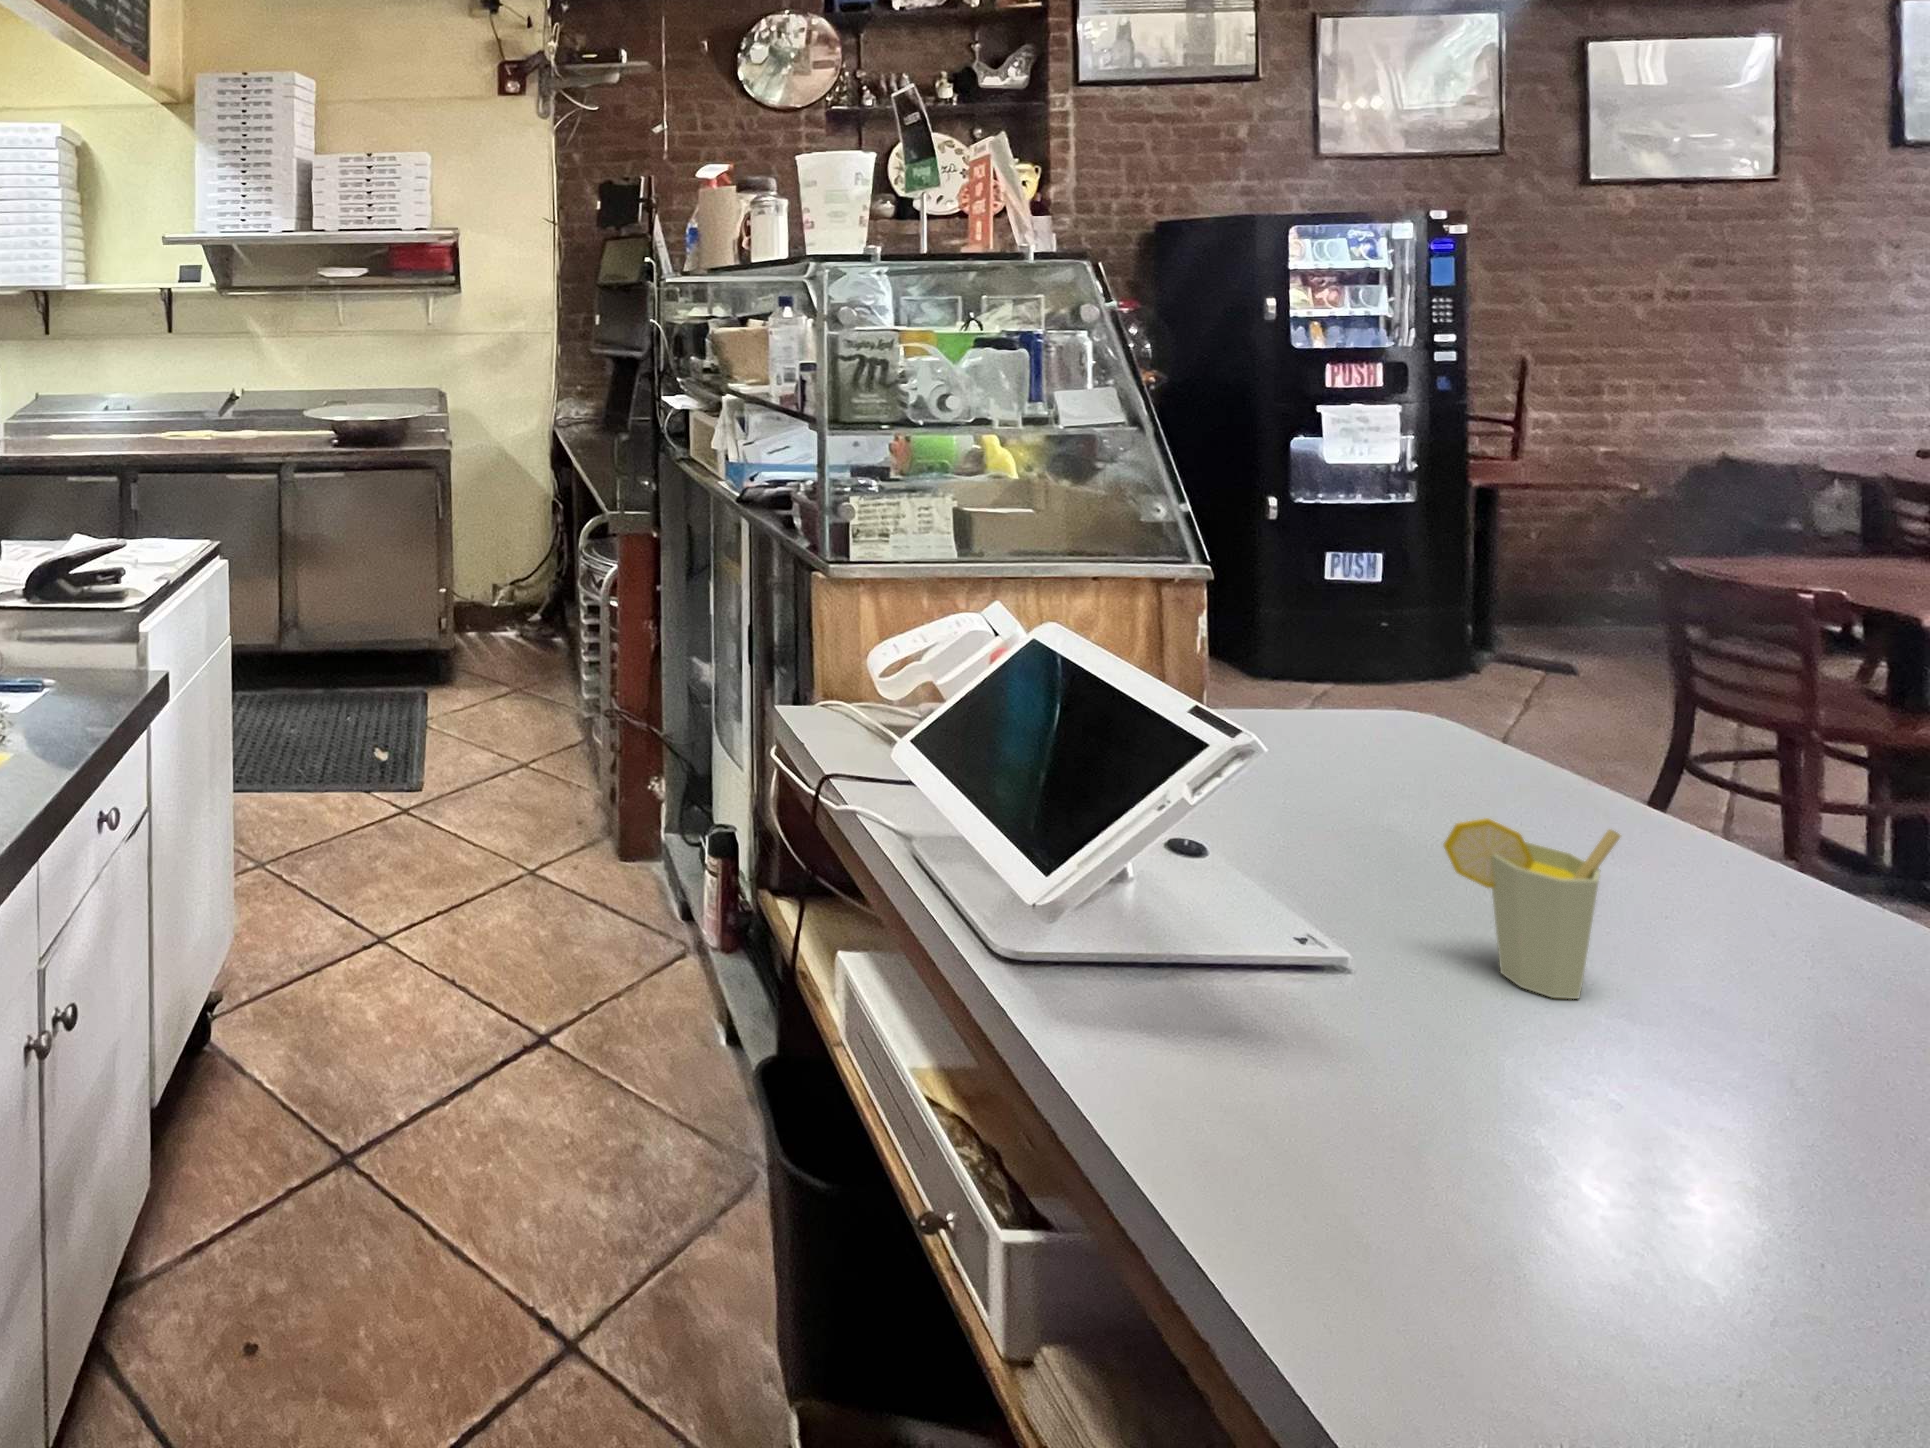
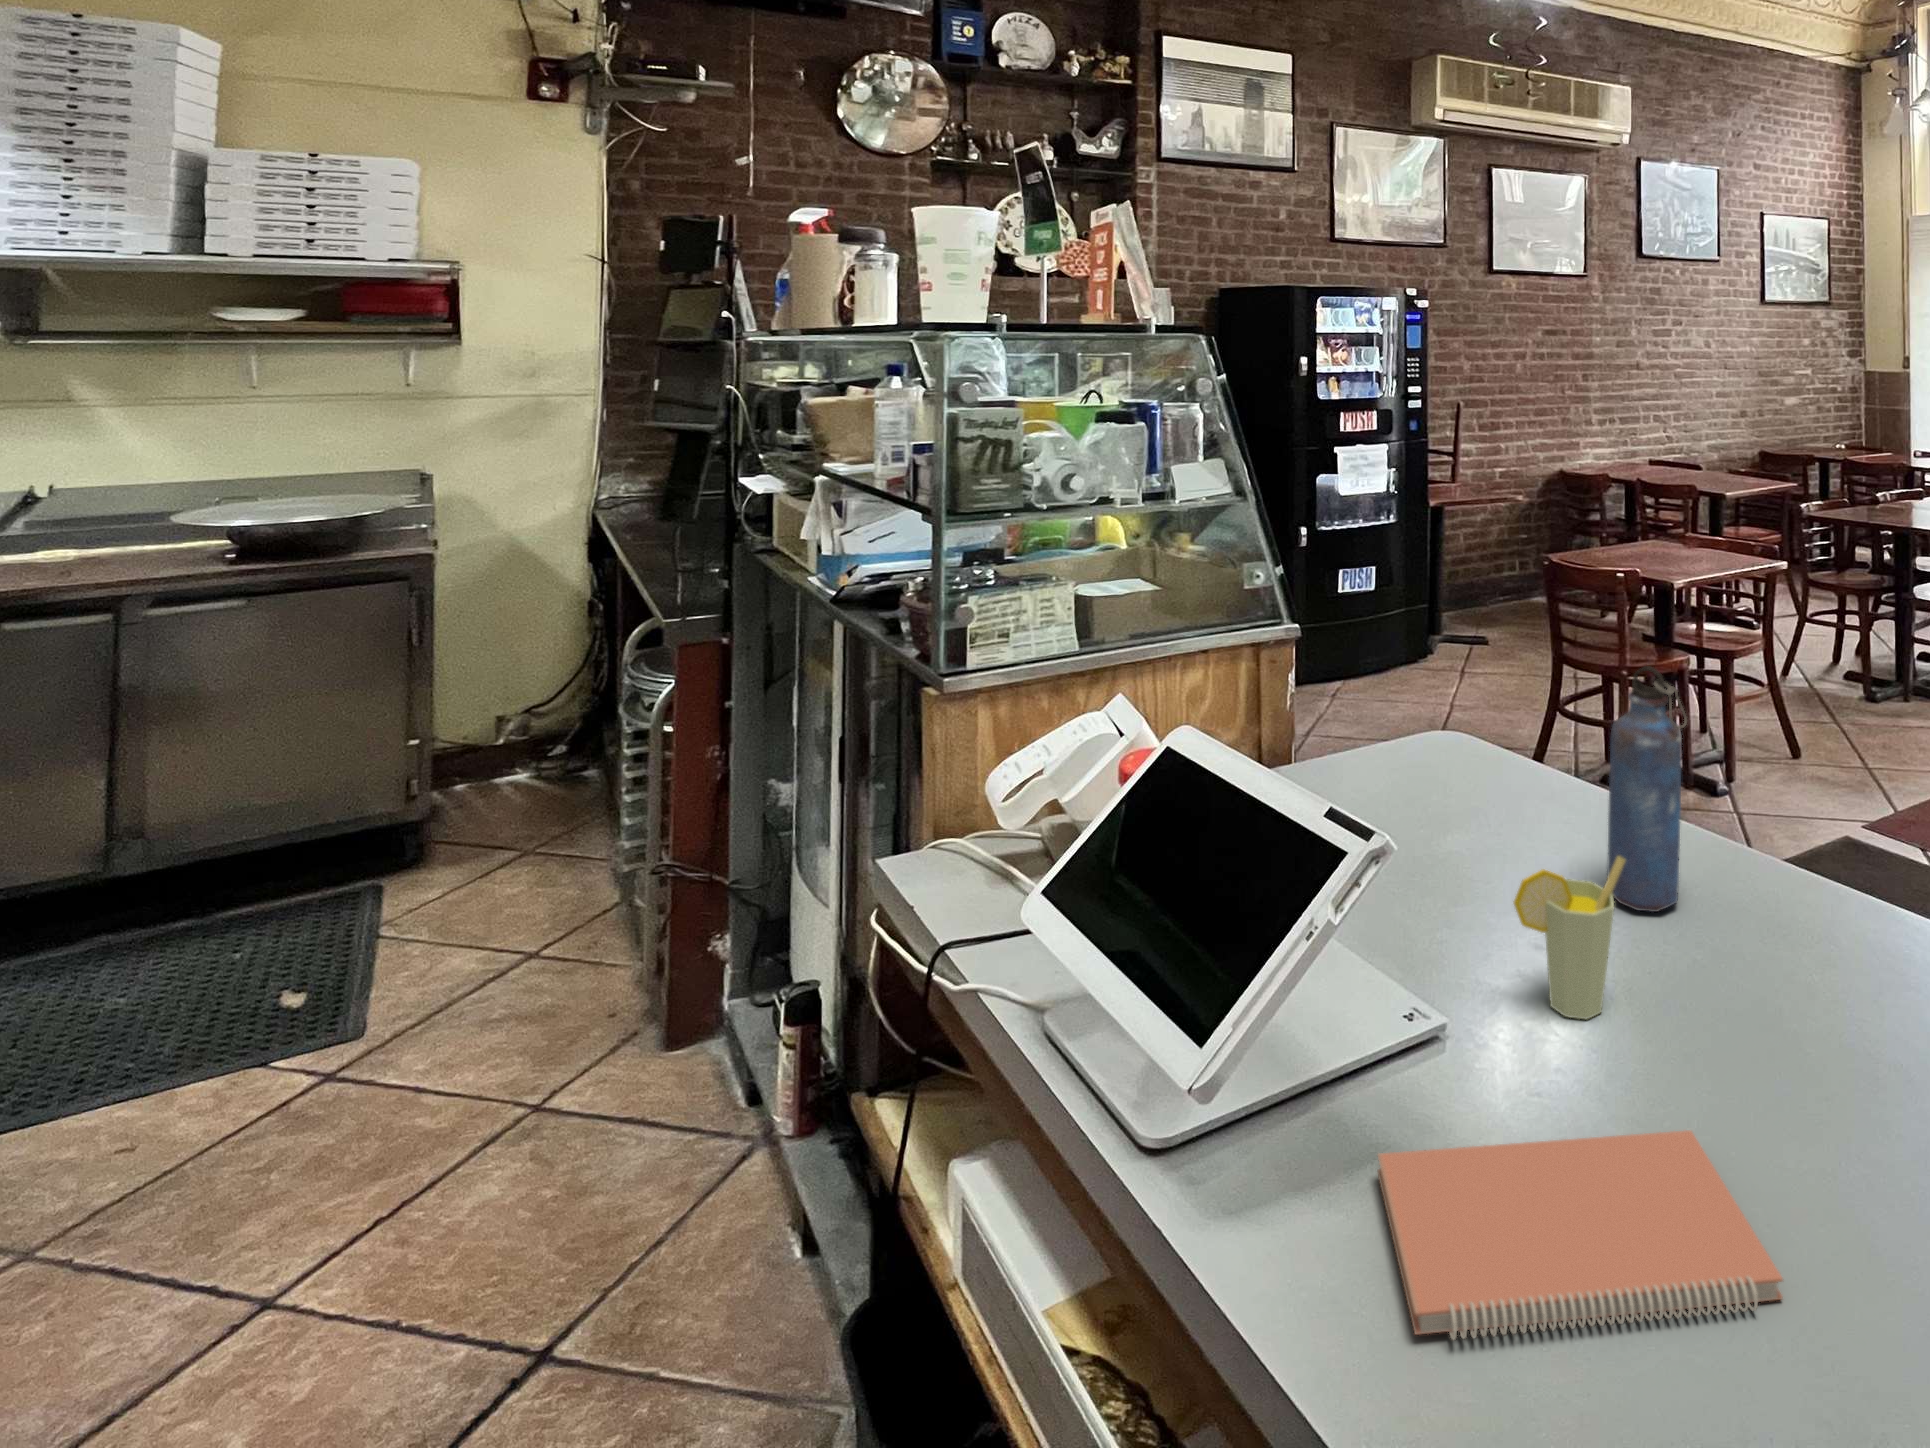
water bottle: none [1630,635,1766,937] -> present [1607,666,1687,912]
notebook: none [1231,1009,1776,1301] -> present [1377,1130,1783,1340]

